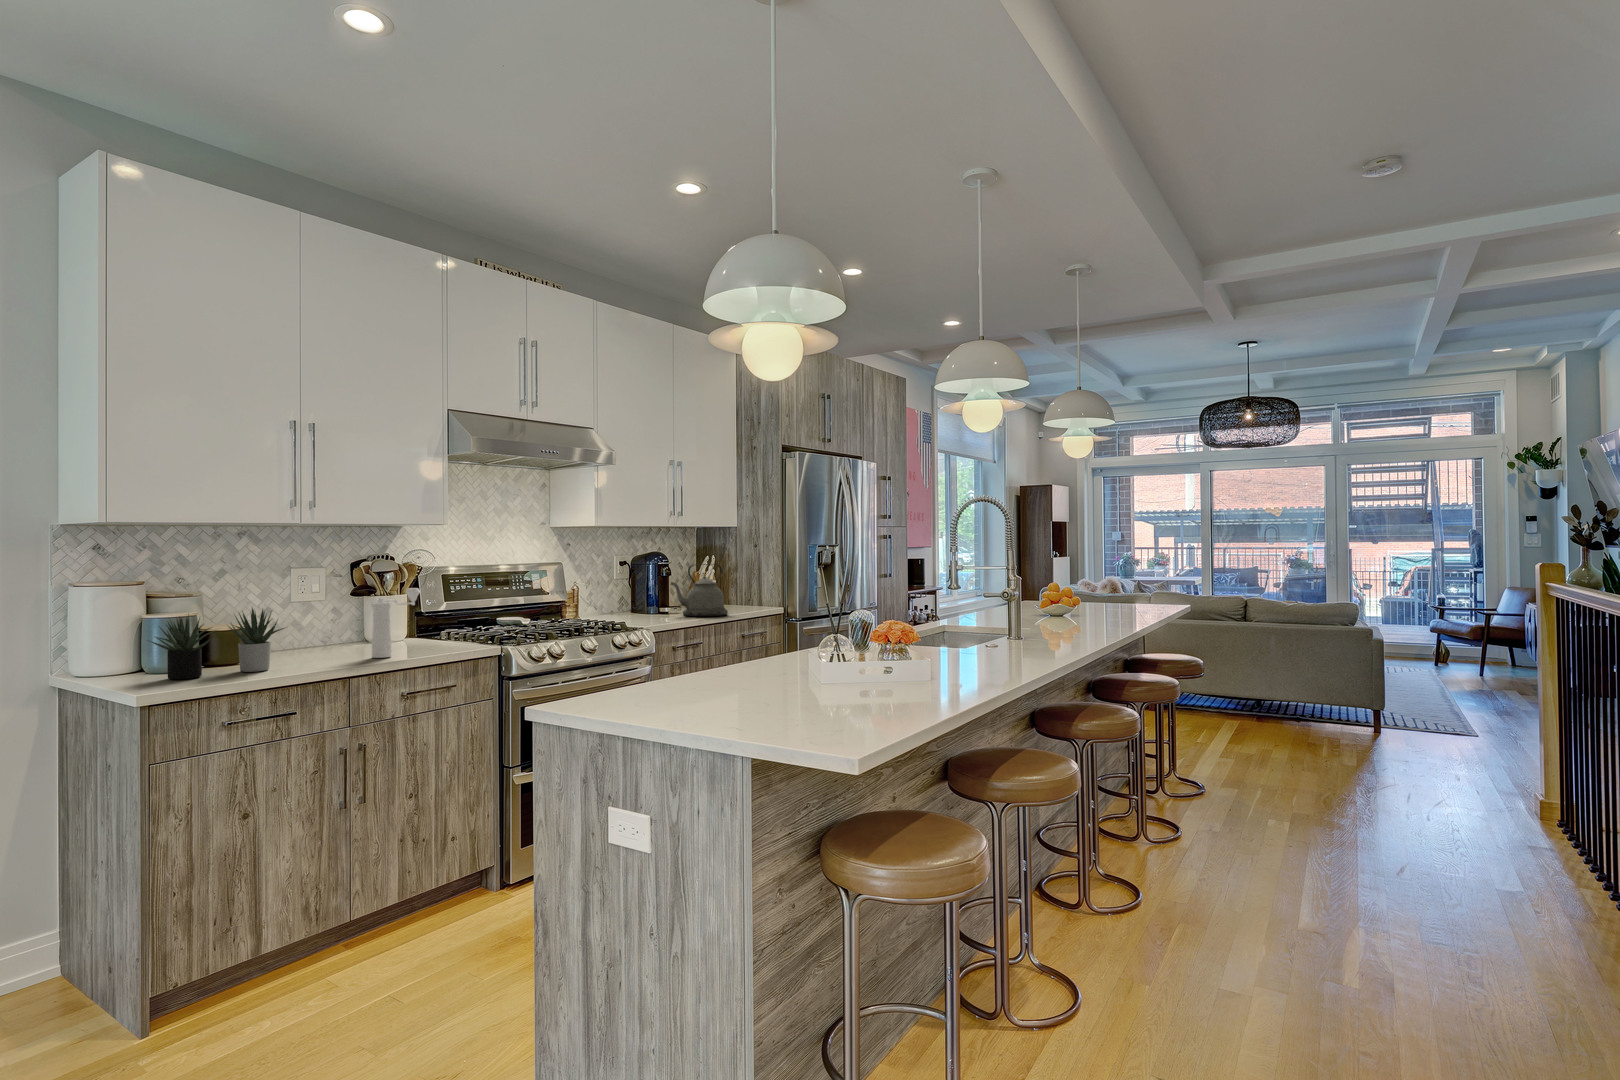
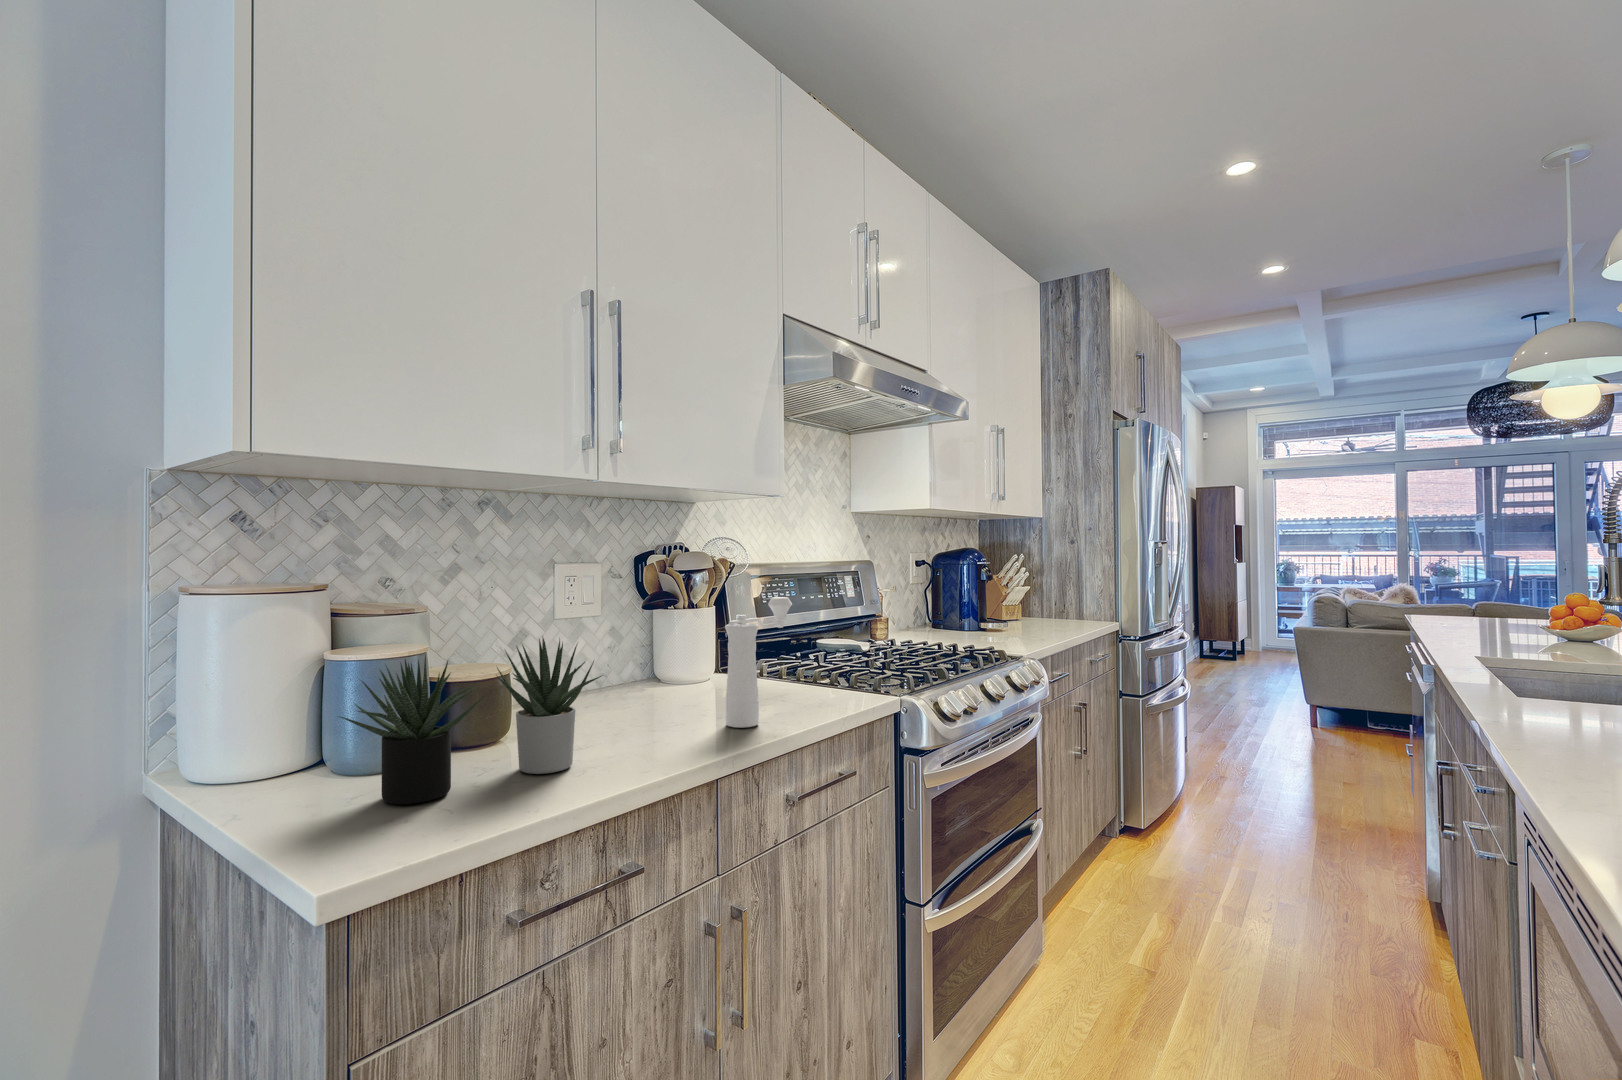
kettle: present [671,564,728,616] -> none [1012,562,1083,635]

